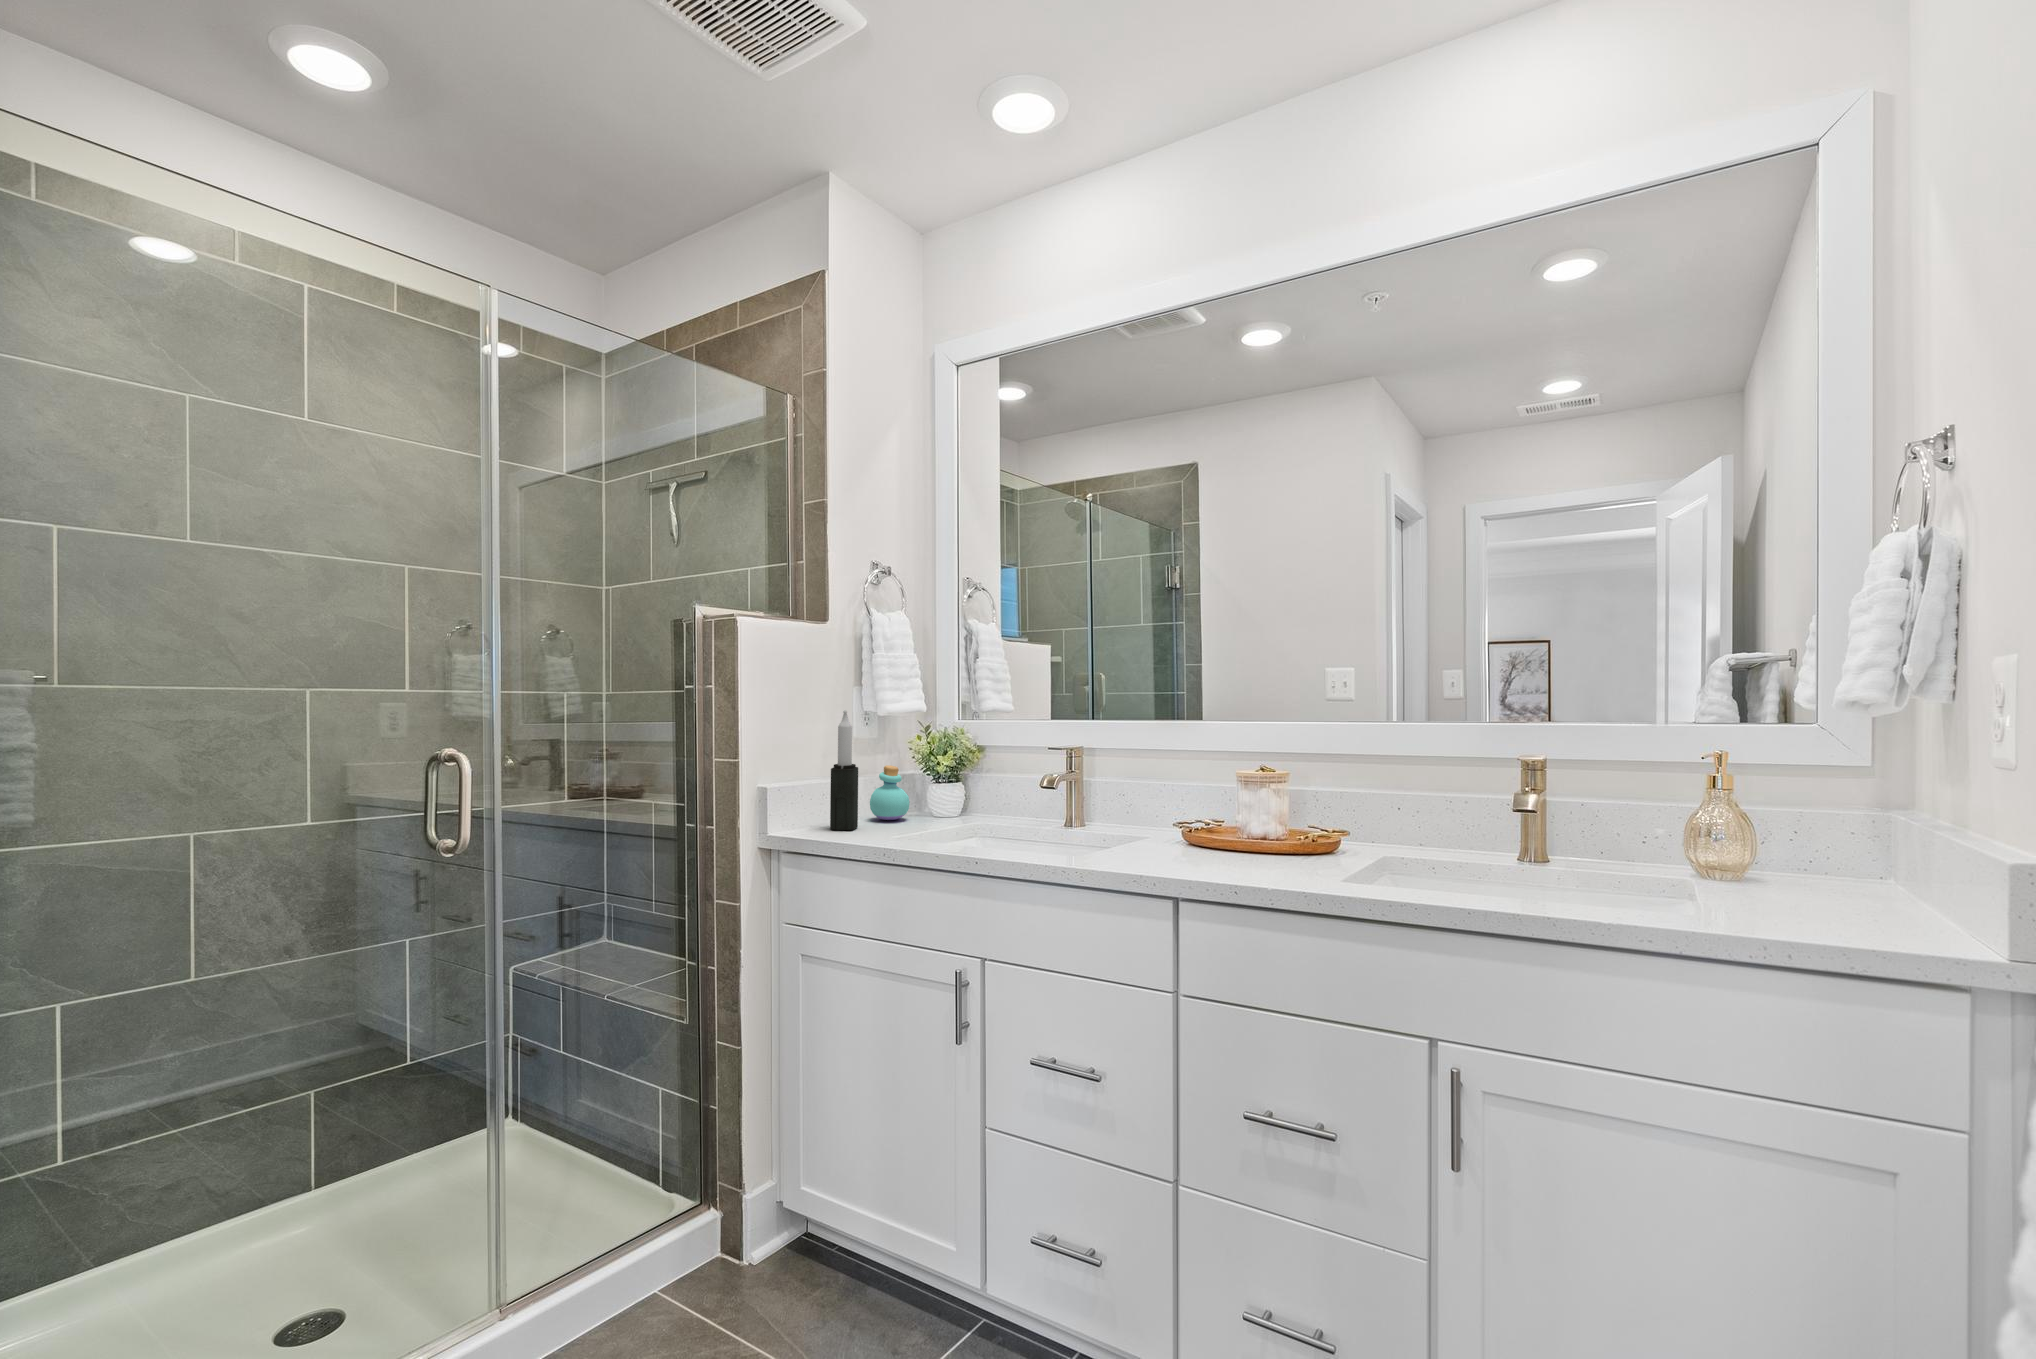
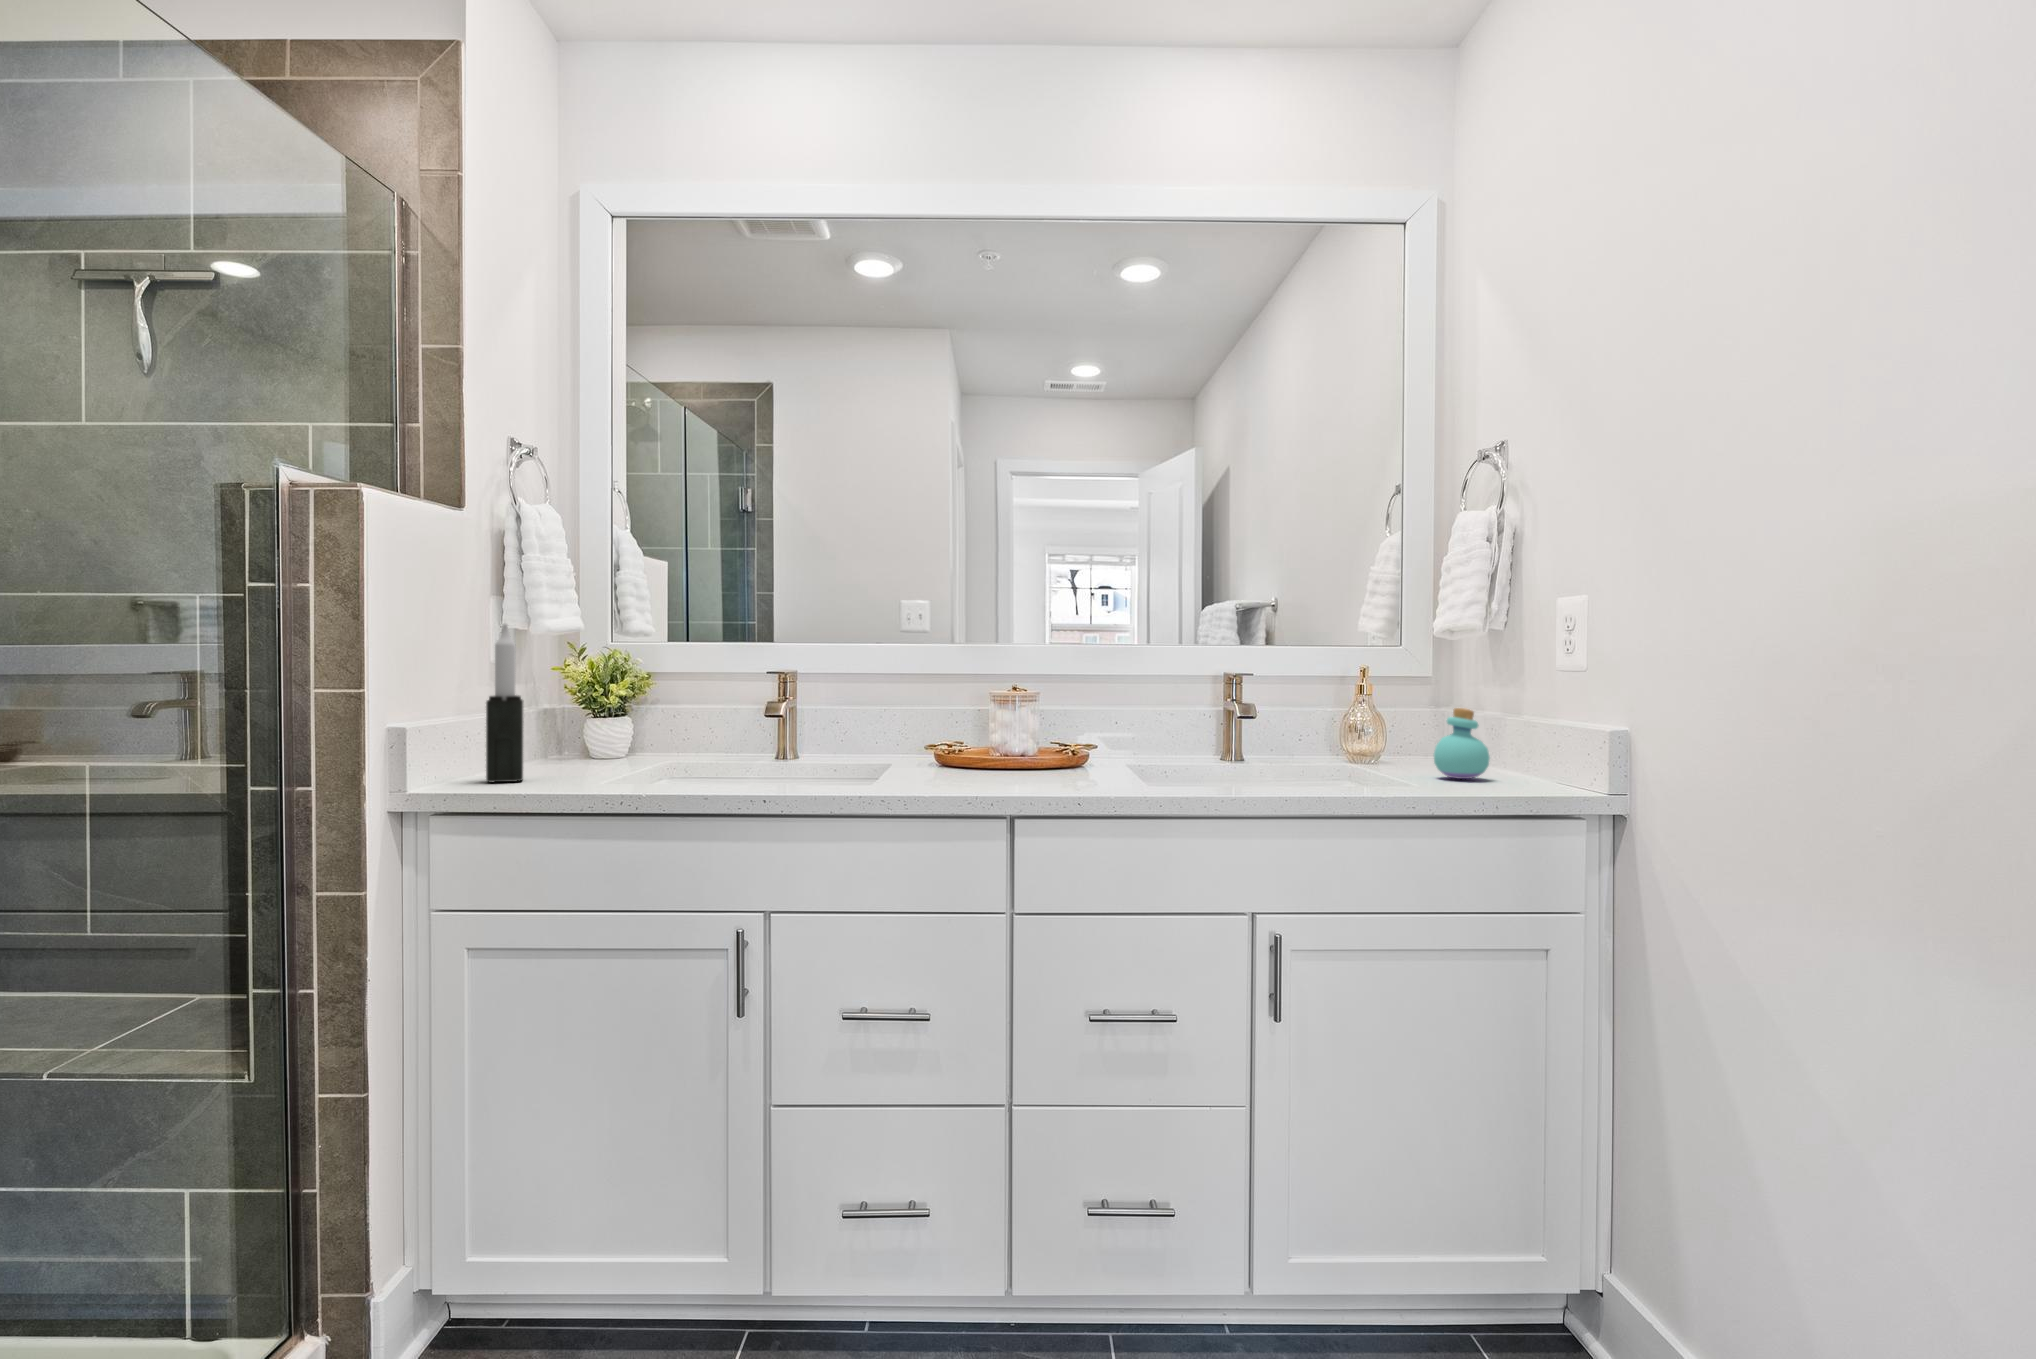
perfume bottle: present [870,765,910,820] -> present [1434,708,1490,779]

